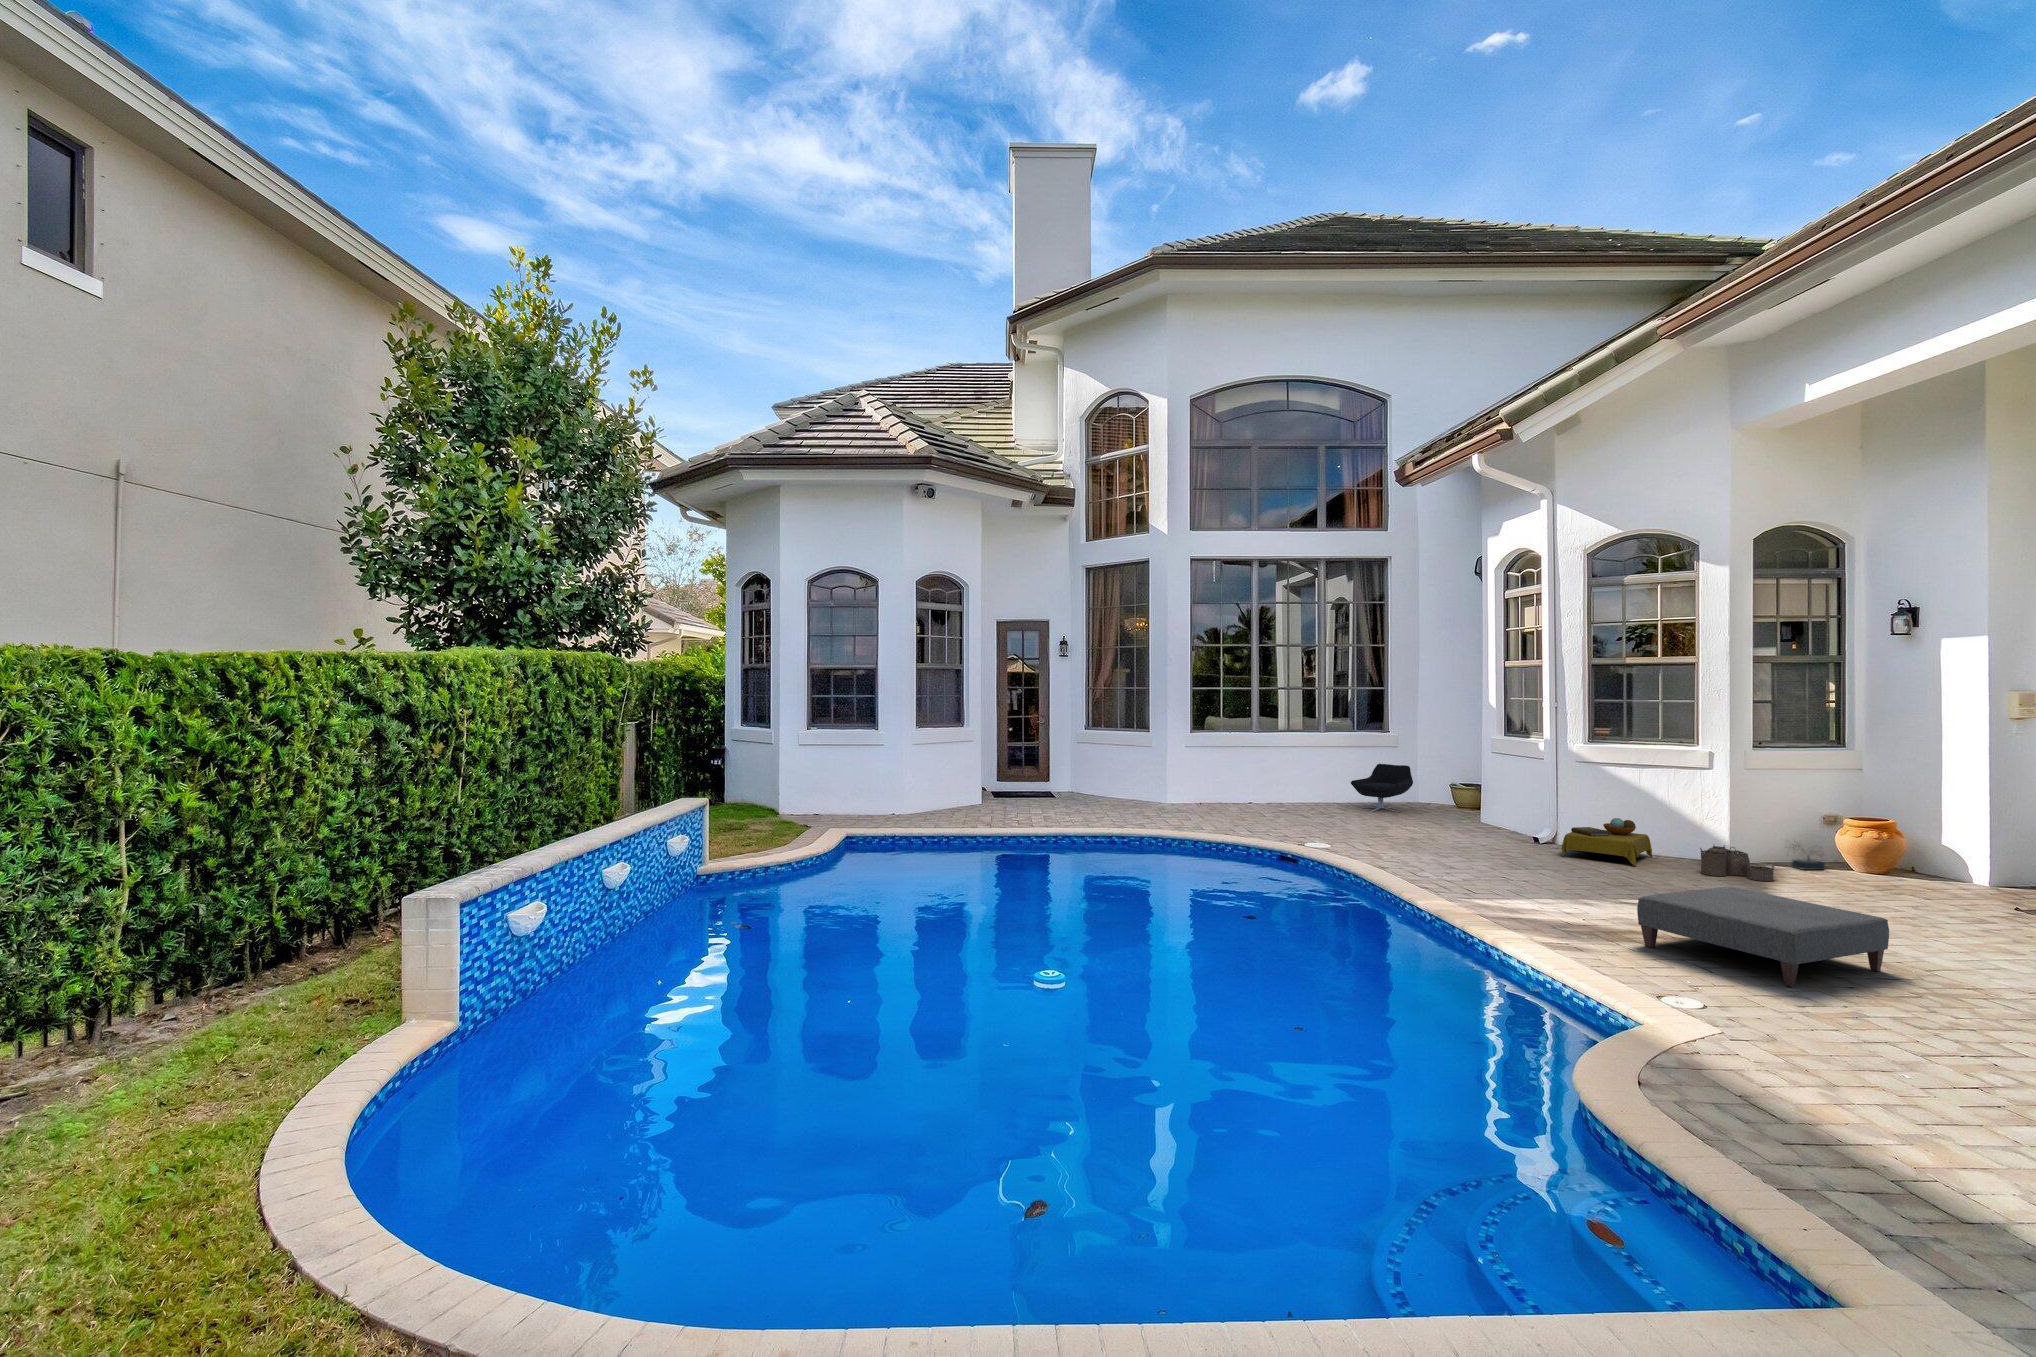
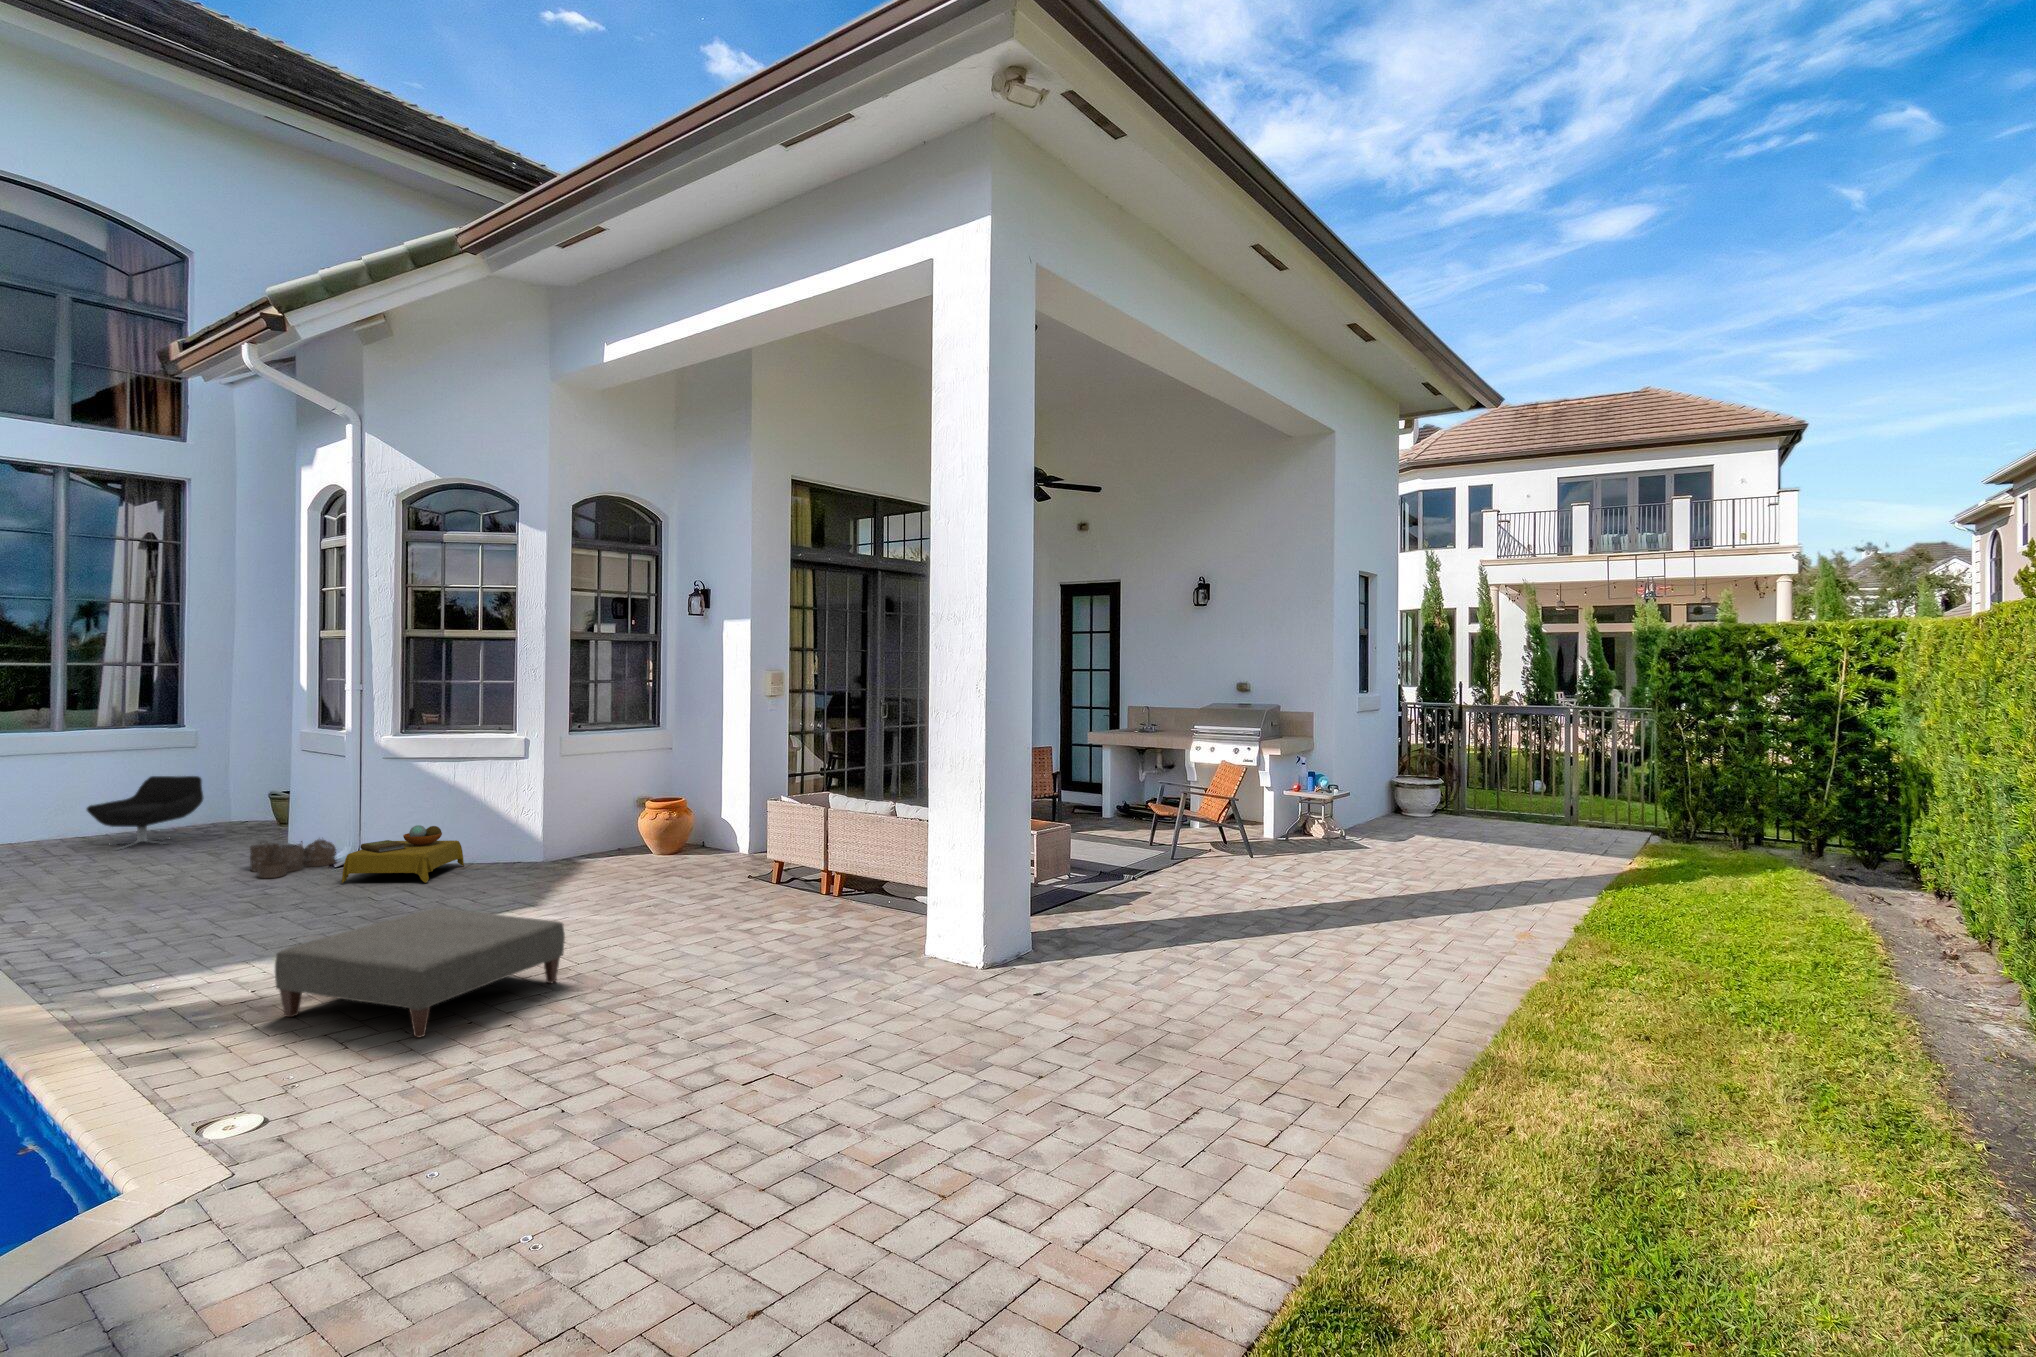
decorative plant: present [1786,841,1825,870] -> none [598,826,635,858]
woven basket: present [1700,845,1774,881] -> present [250,839,336,878]

